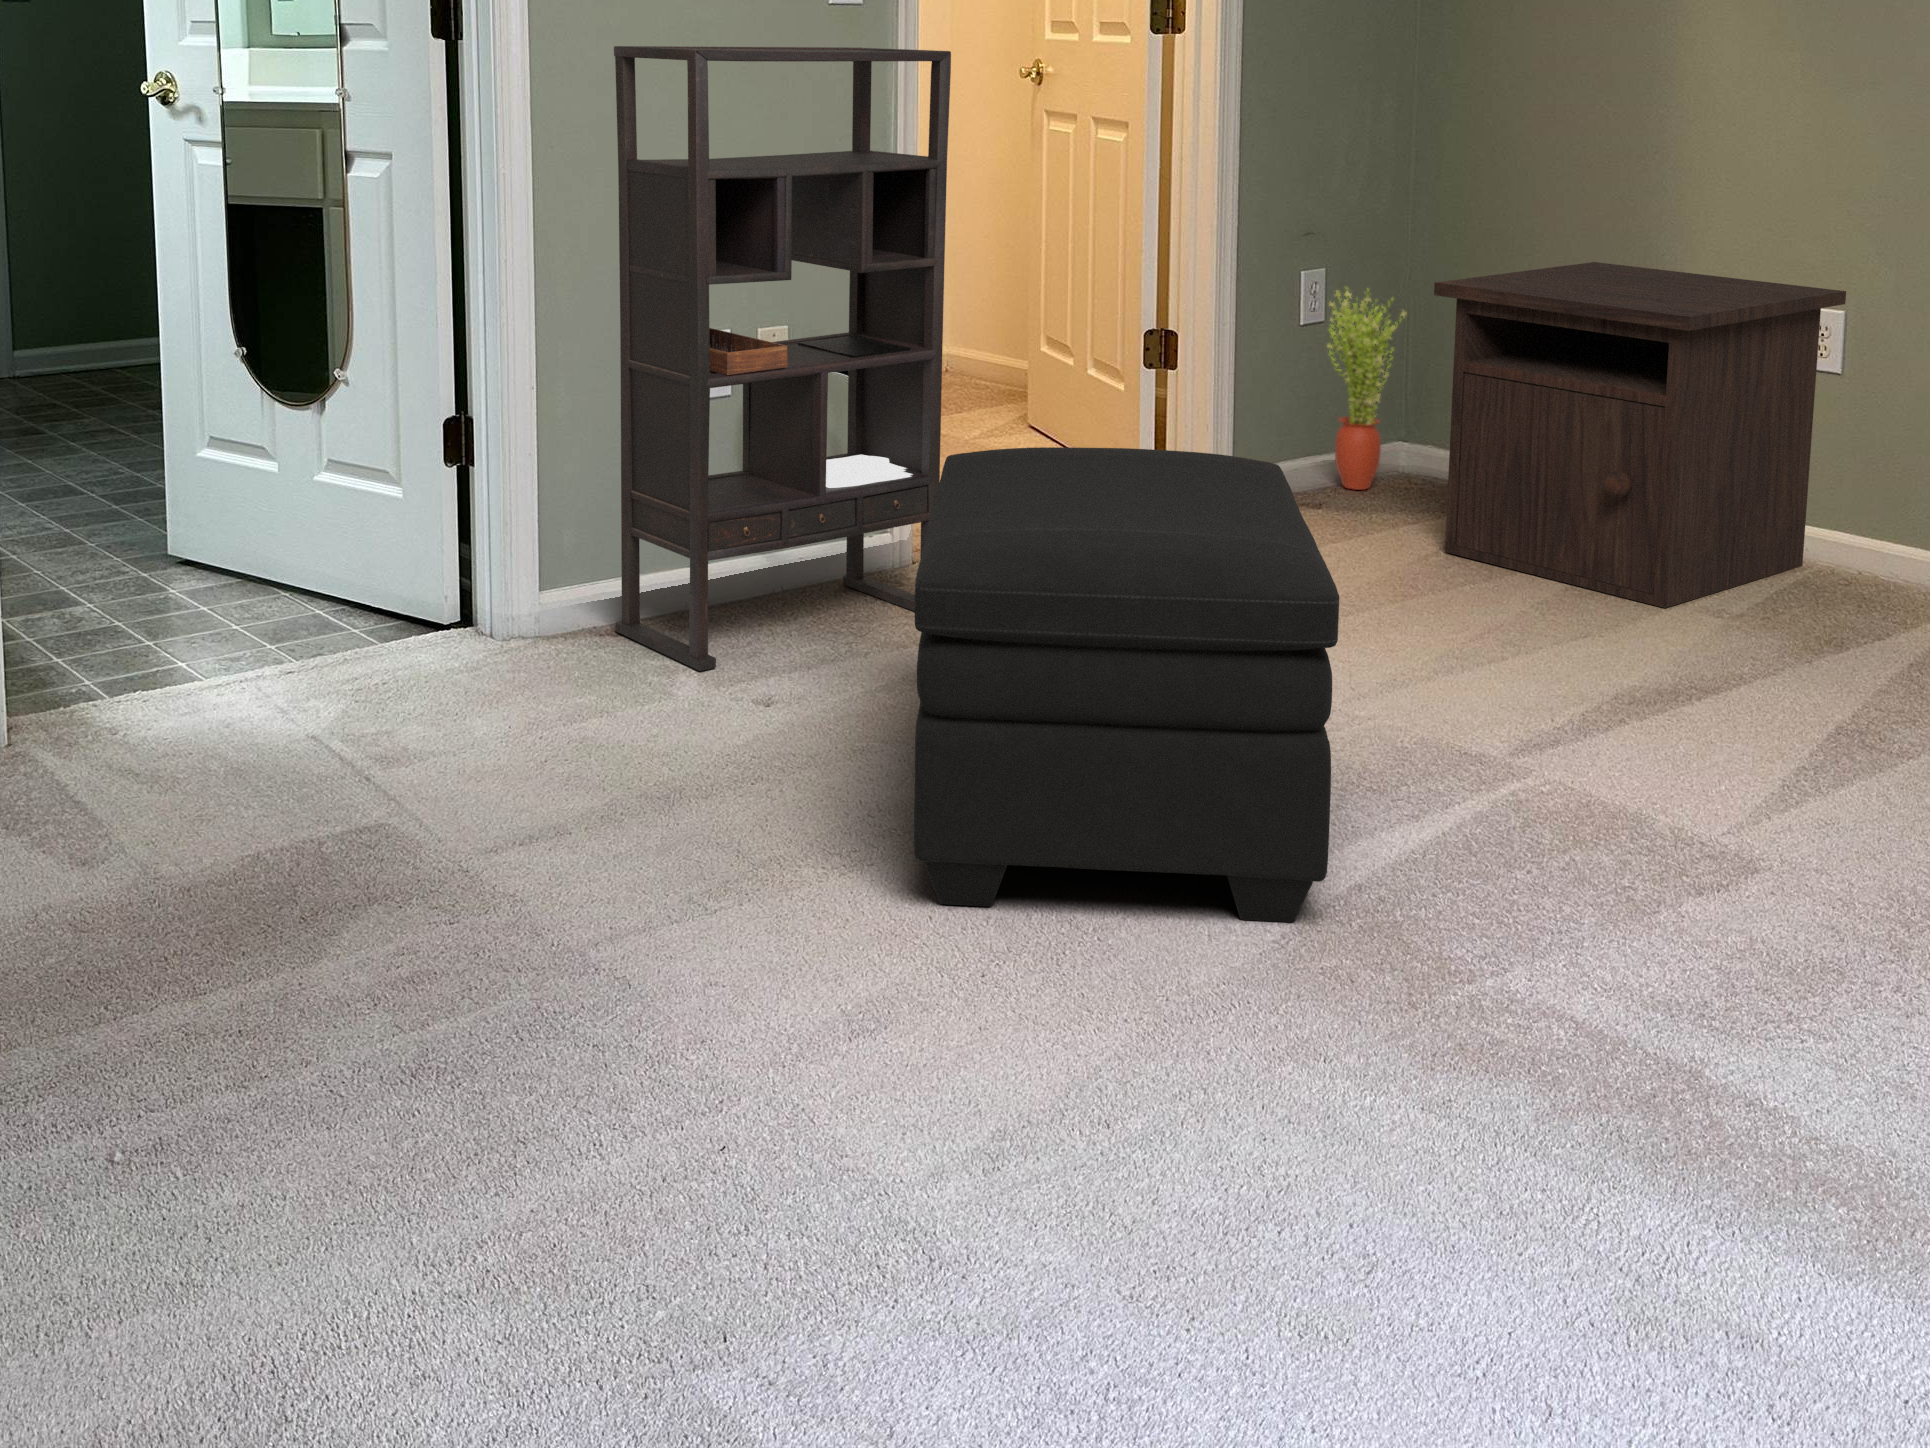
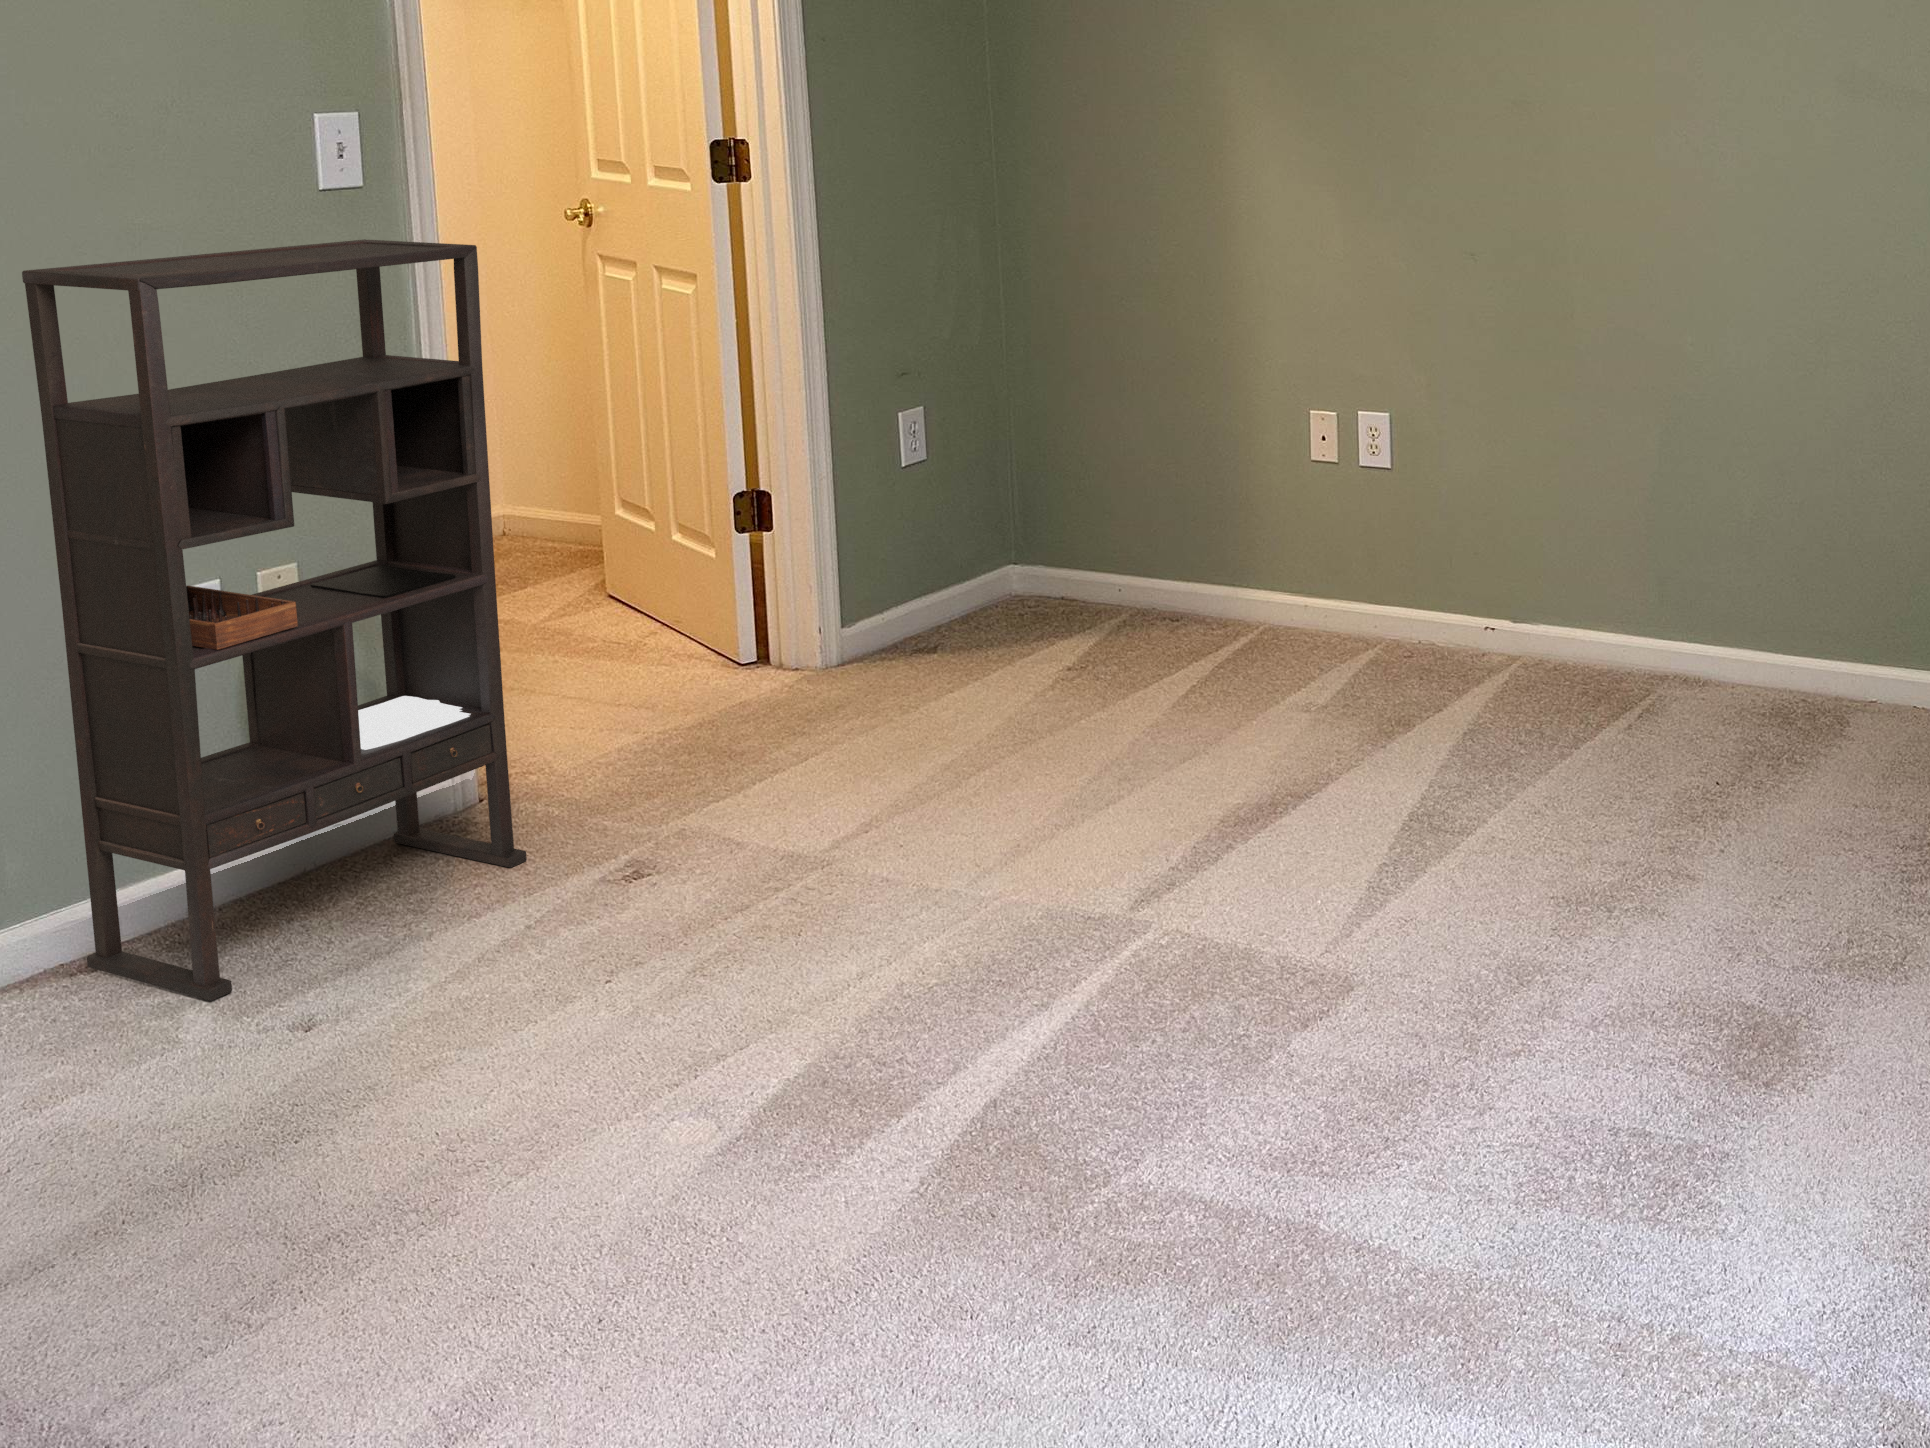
nightstand: present [1434,262,1846,608] -> none [1025,381,1388,713]
potted plant: present [1327,288,1406,490] -> none [924,422,1002,624]
ottoman: present [914,447,1339,922] -> none [476,667,961,1249]

